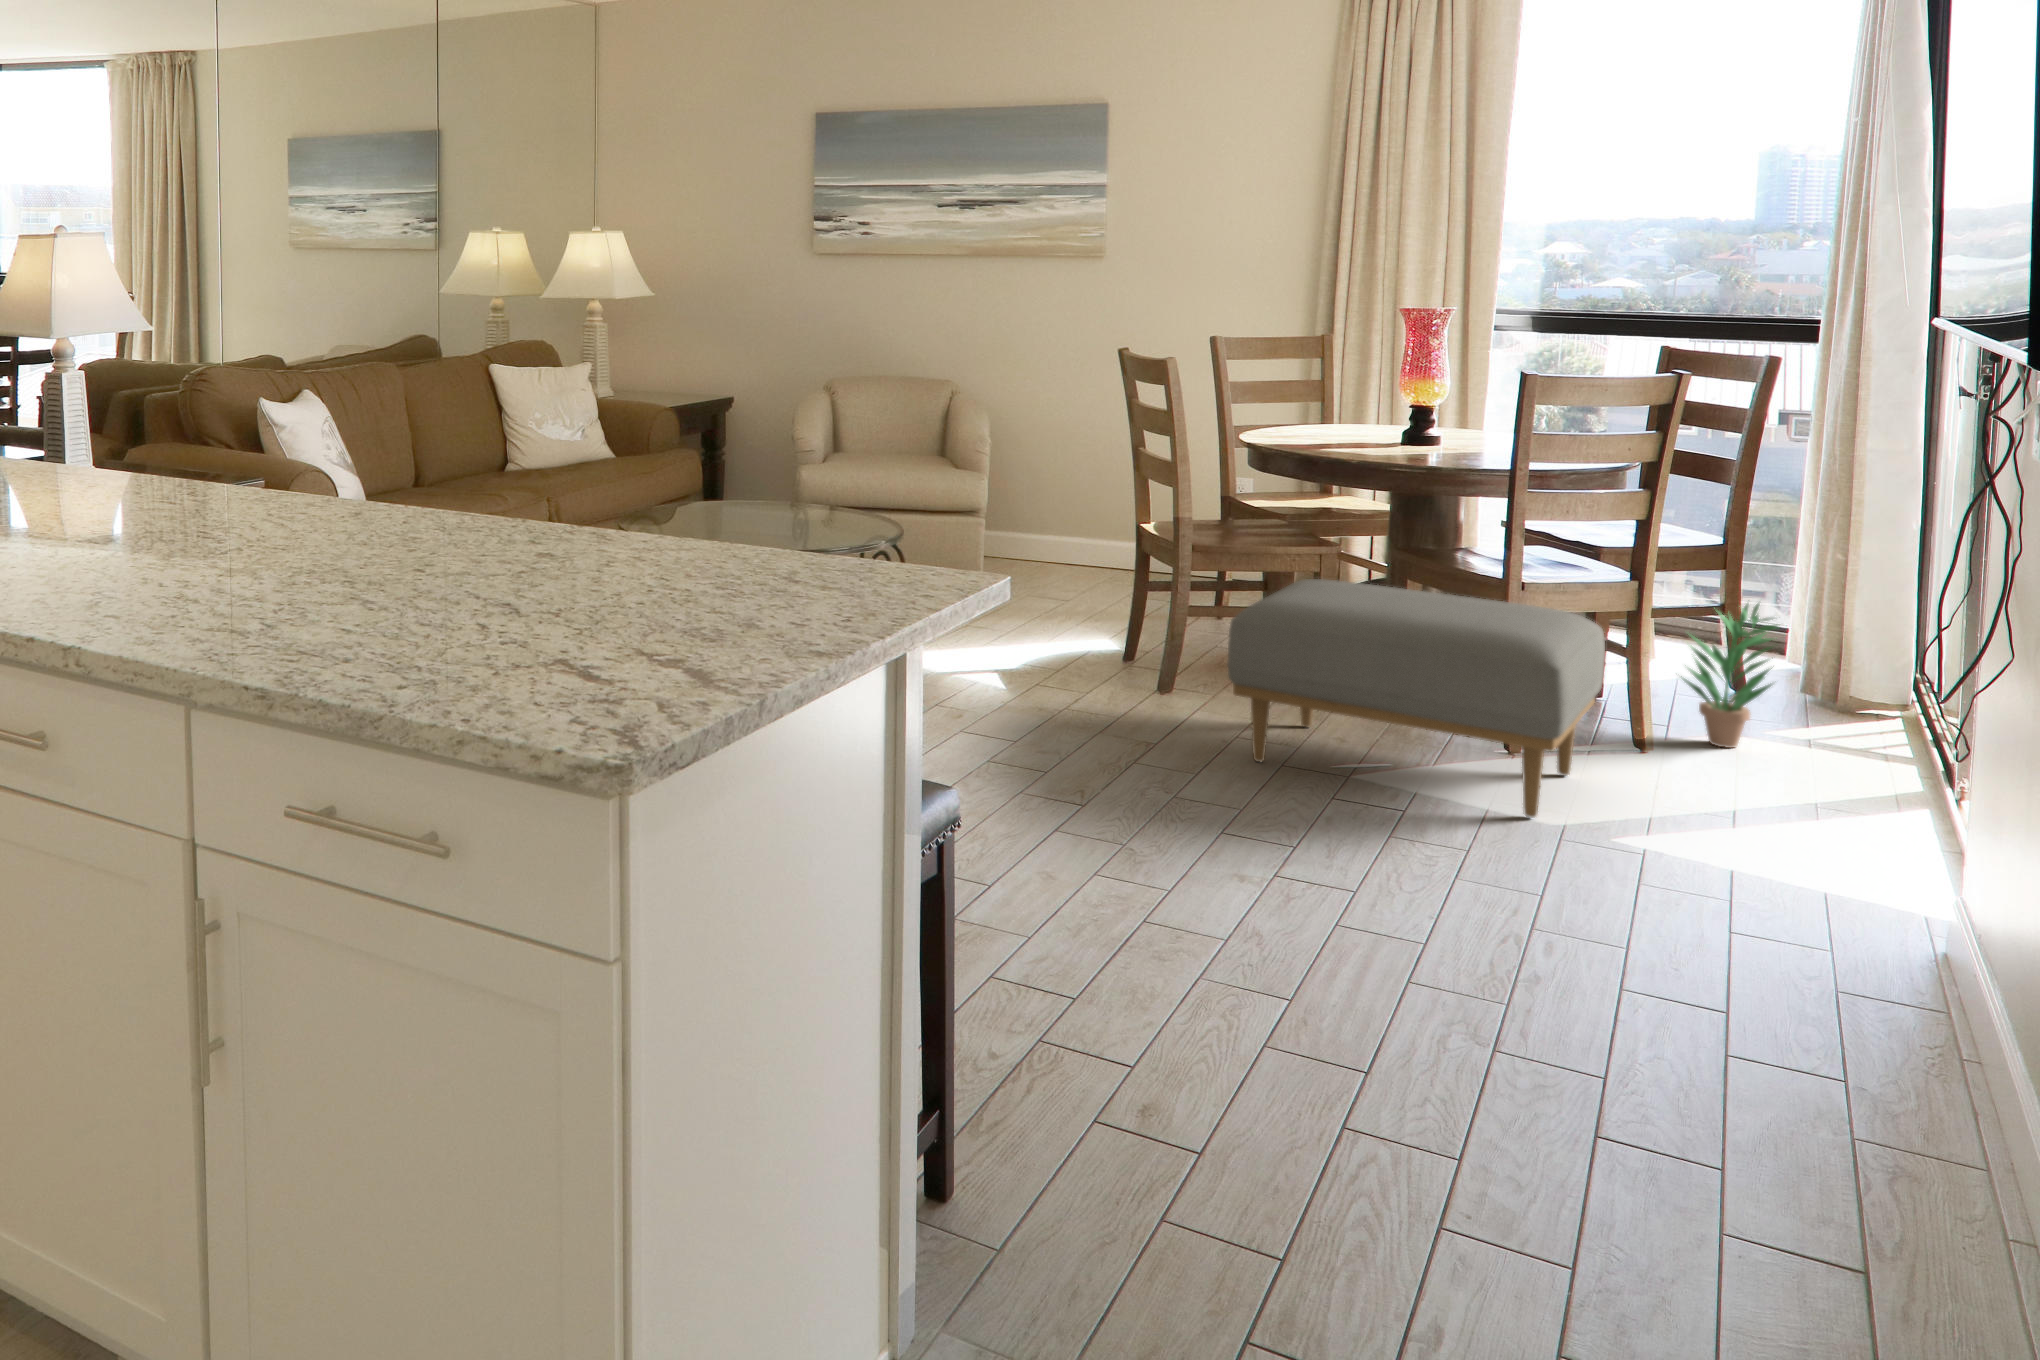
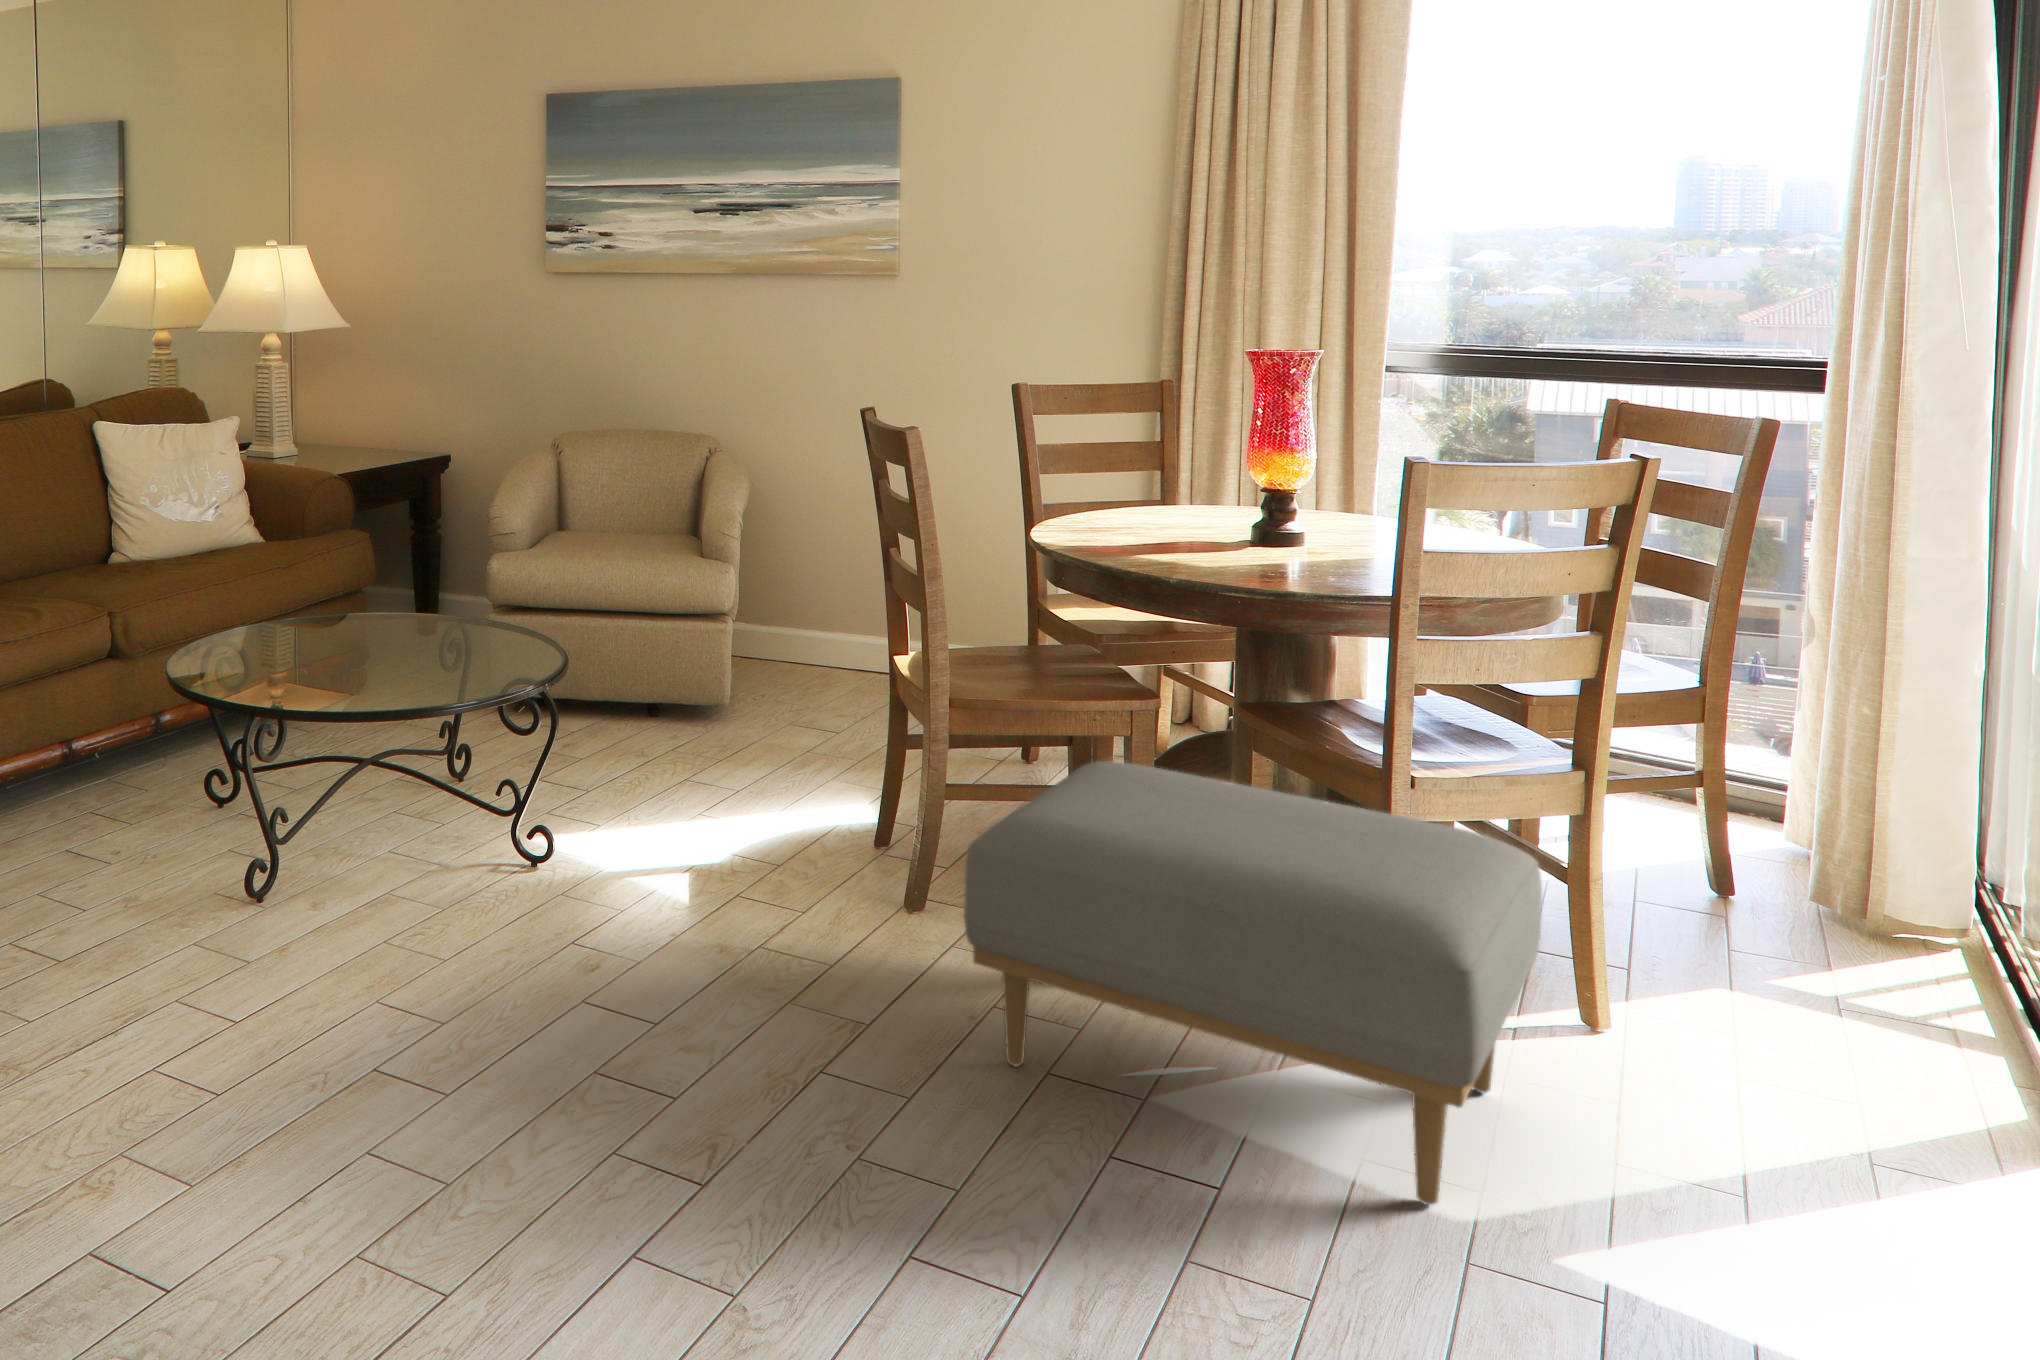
potted plant: present [1681,603,1777,748] -> none [1644,794,1809,1021]

